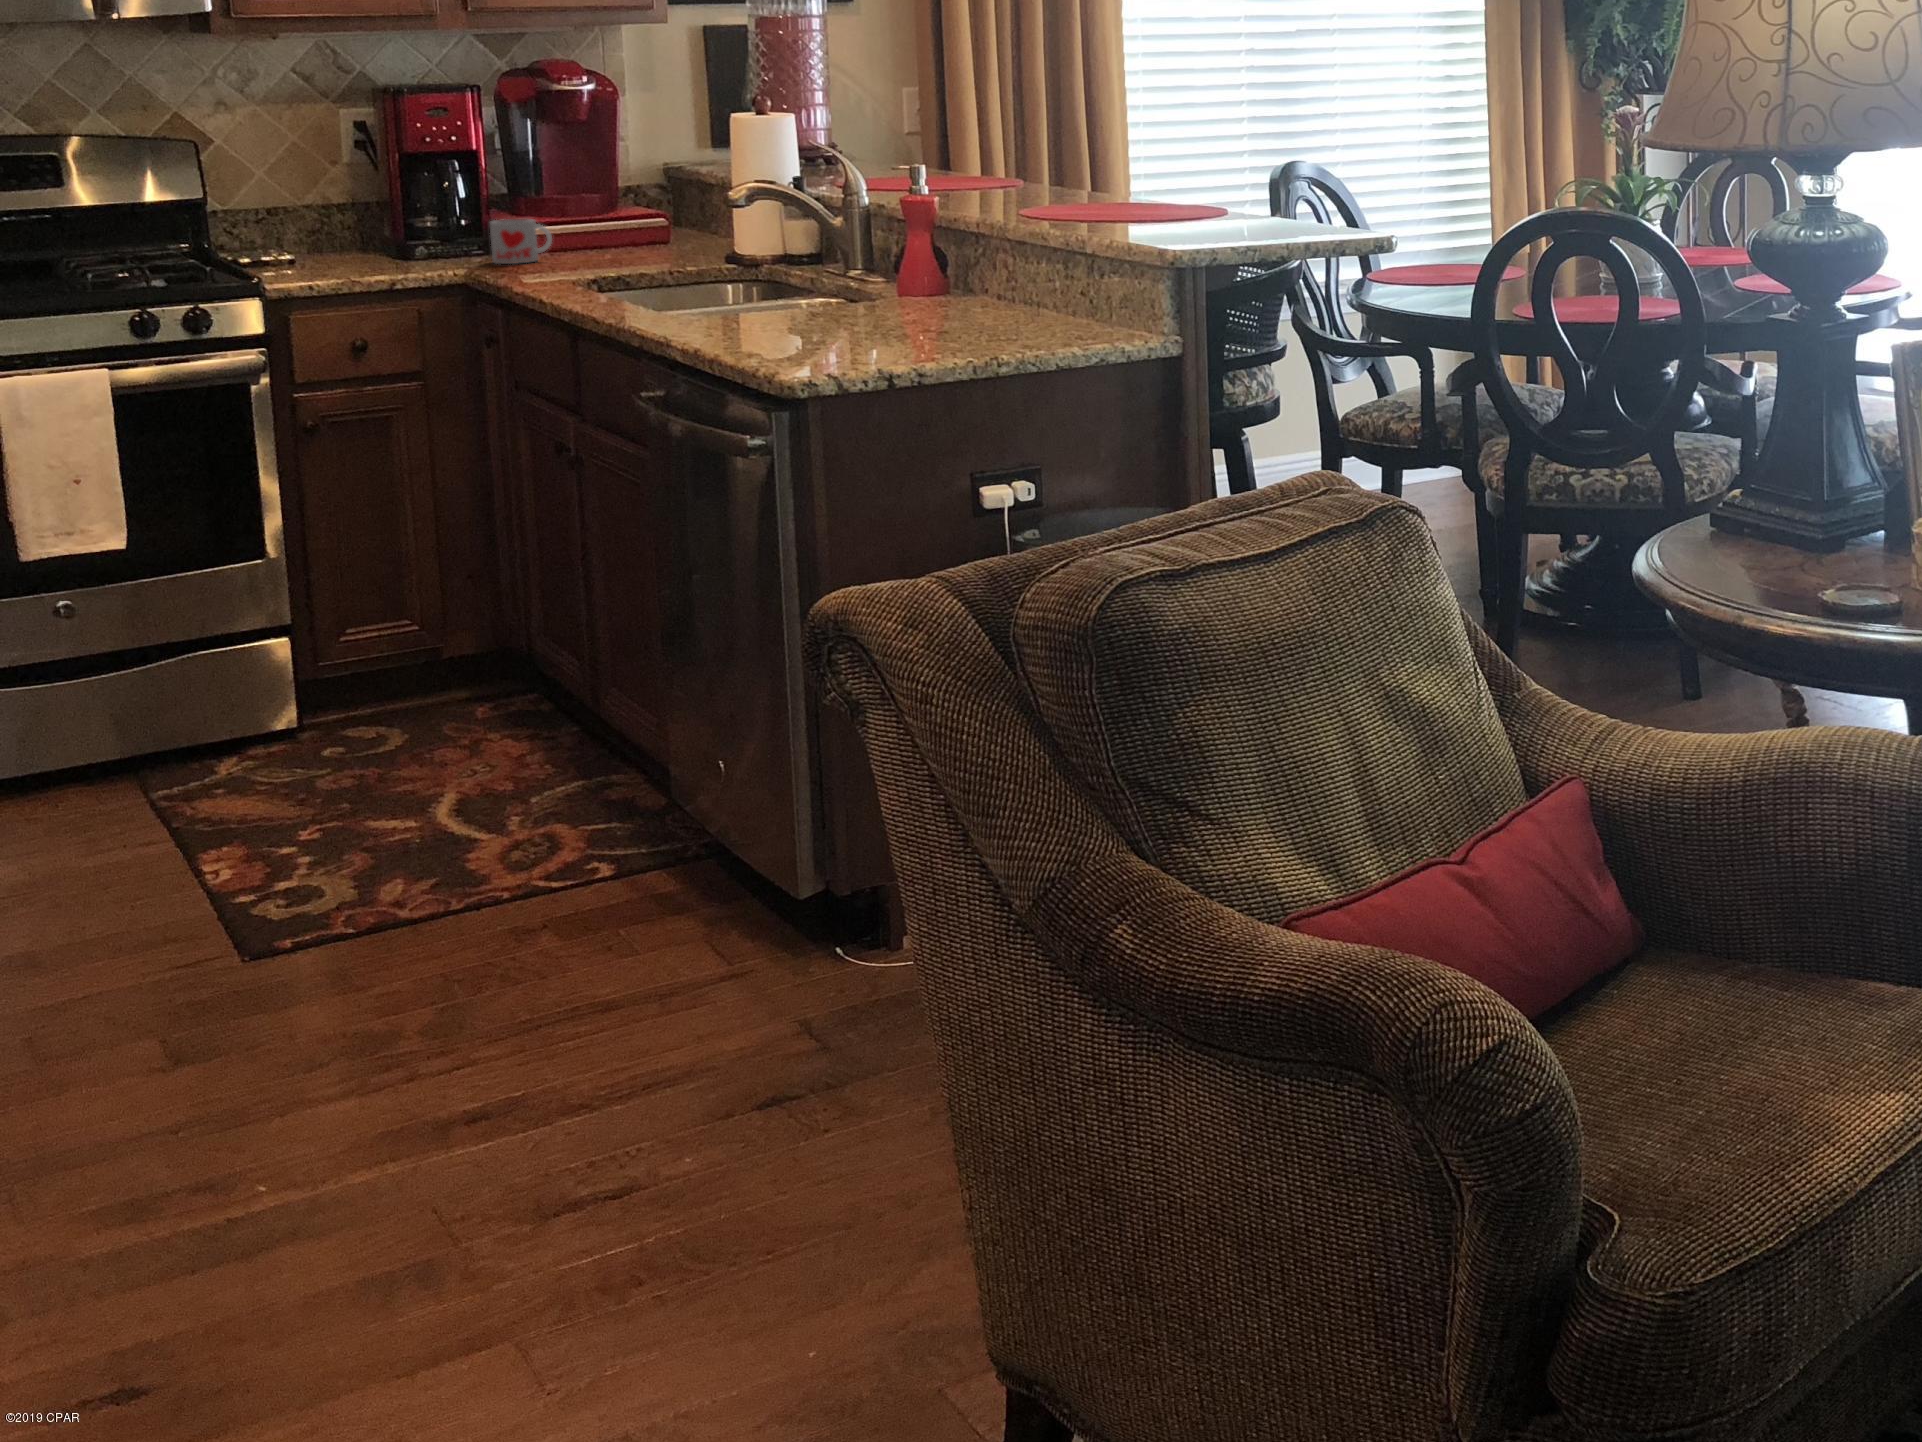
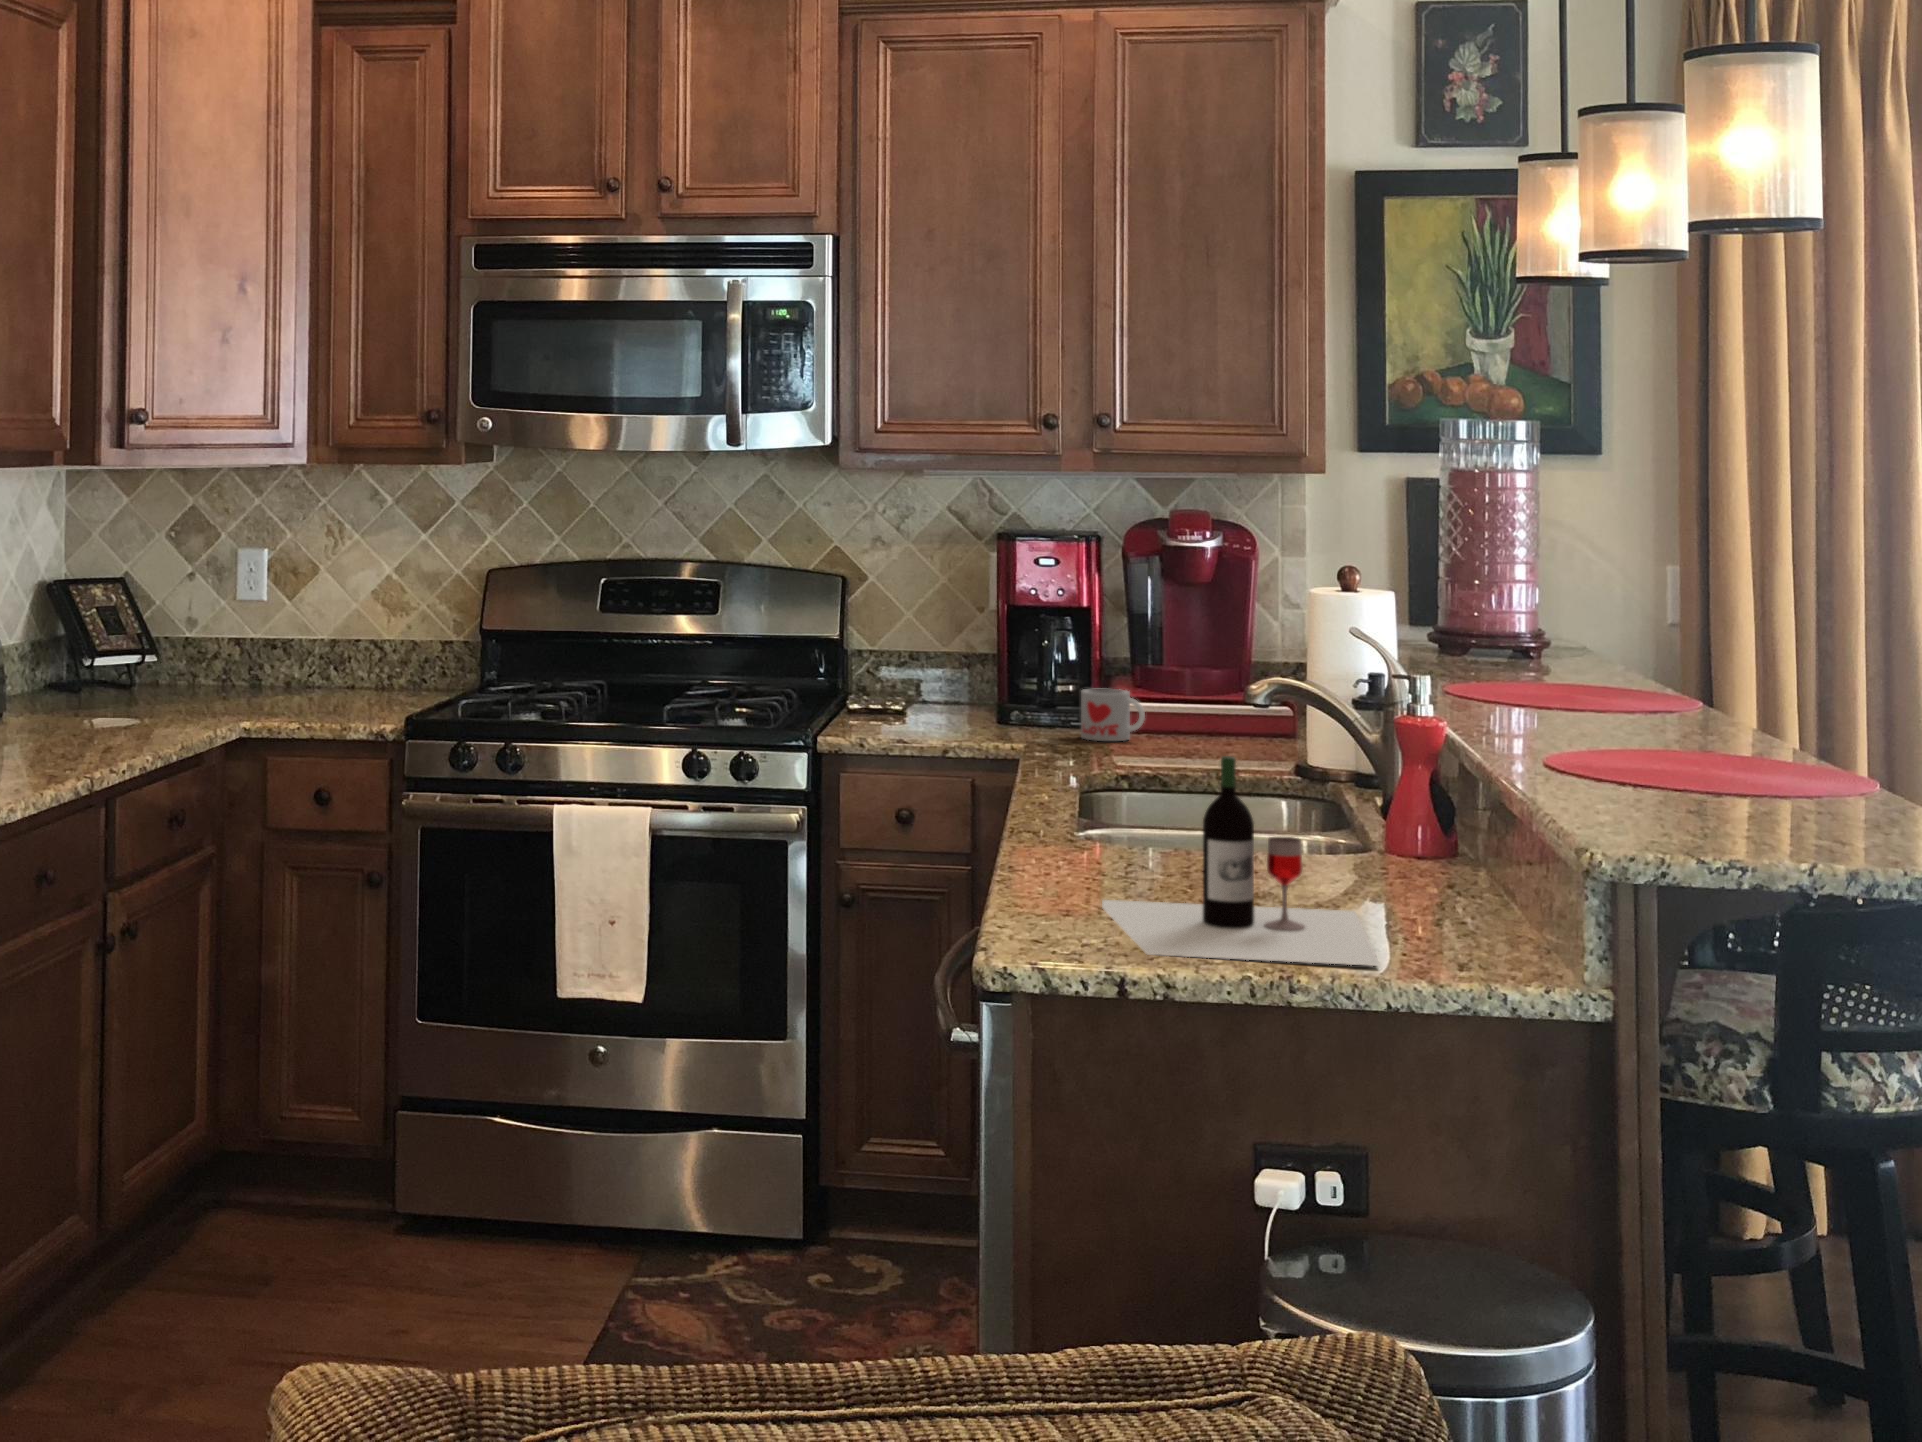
wine bottle: none [783,217,1039,363] -> present [1102,756,1380,966]

